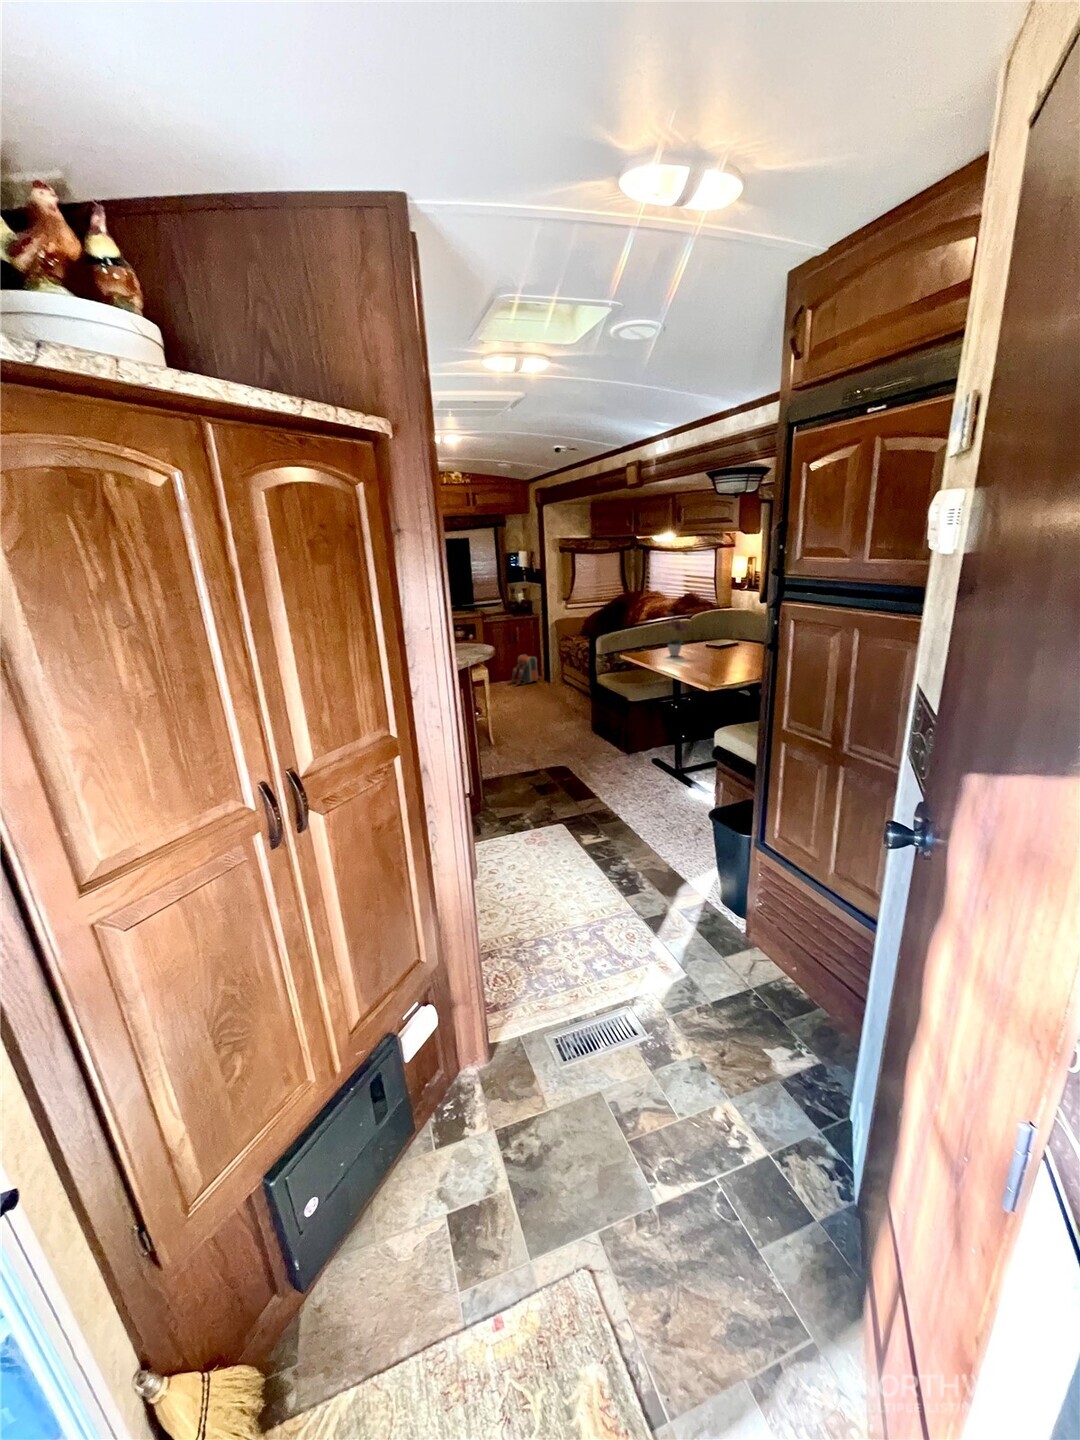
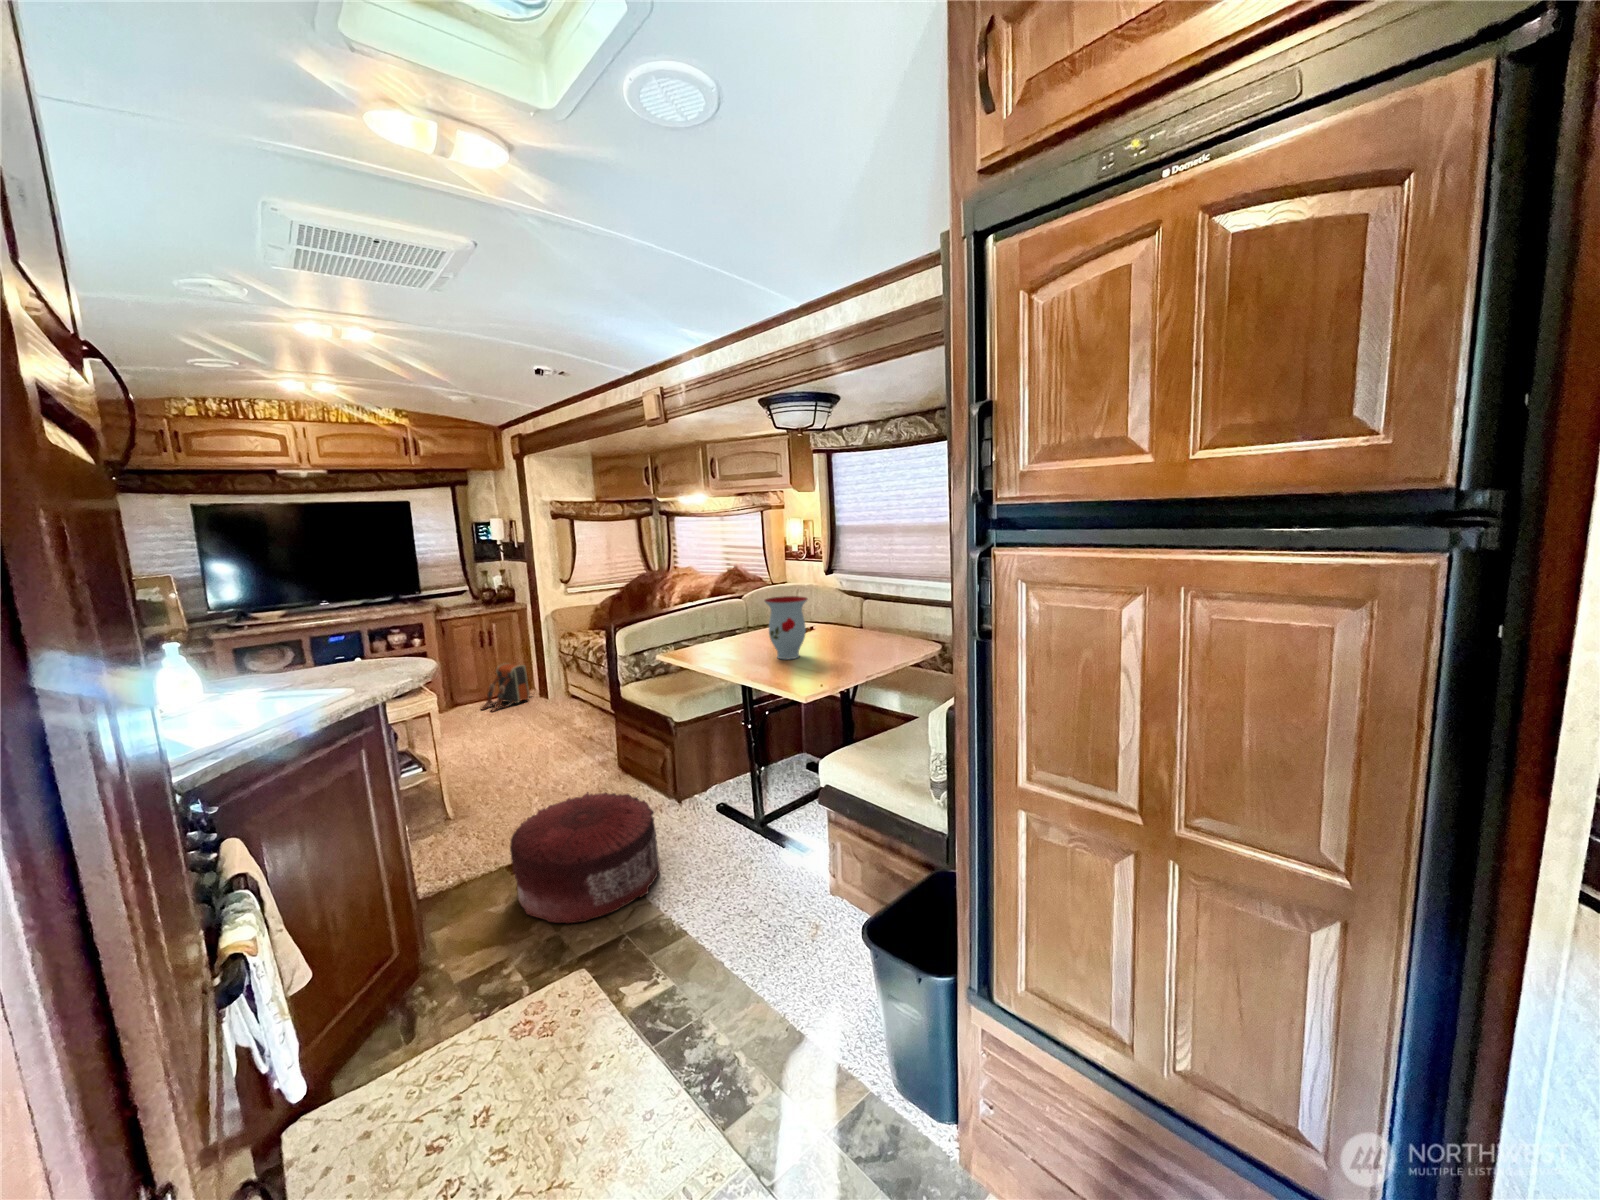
flower arrangement: present [663,612,690,656] -> none [710,586,754,650]
vase: none [699,620,733,666] -> present [764,596,808,659]
pouf: none [527,736,610,804] -> present [510,792,660,924]

